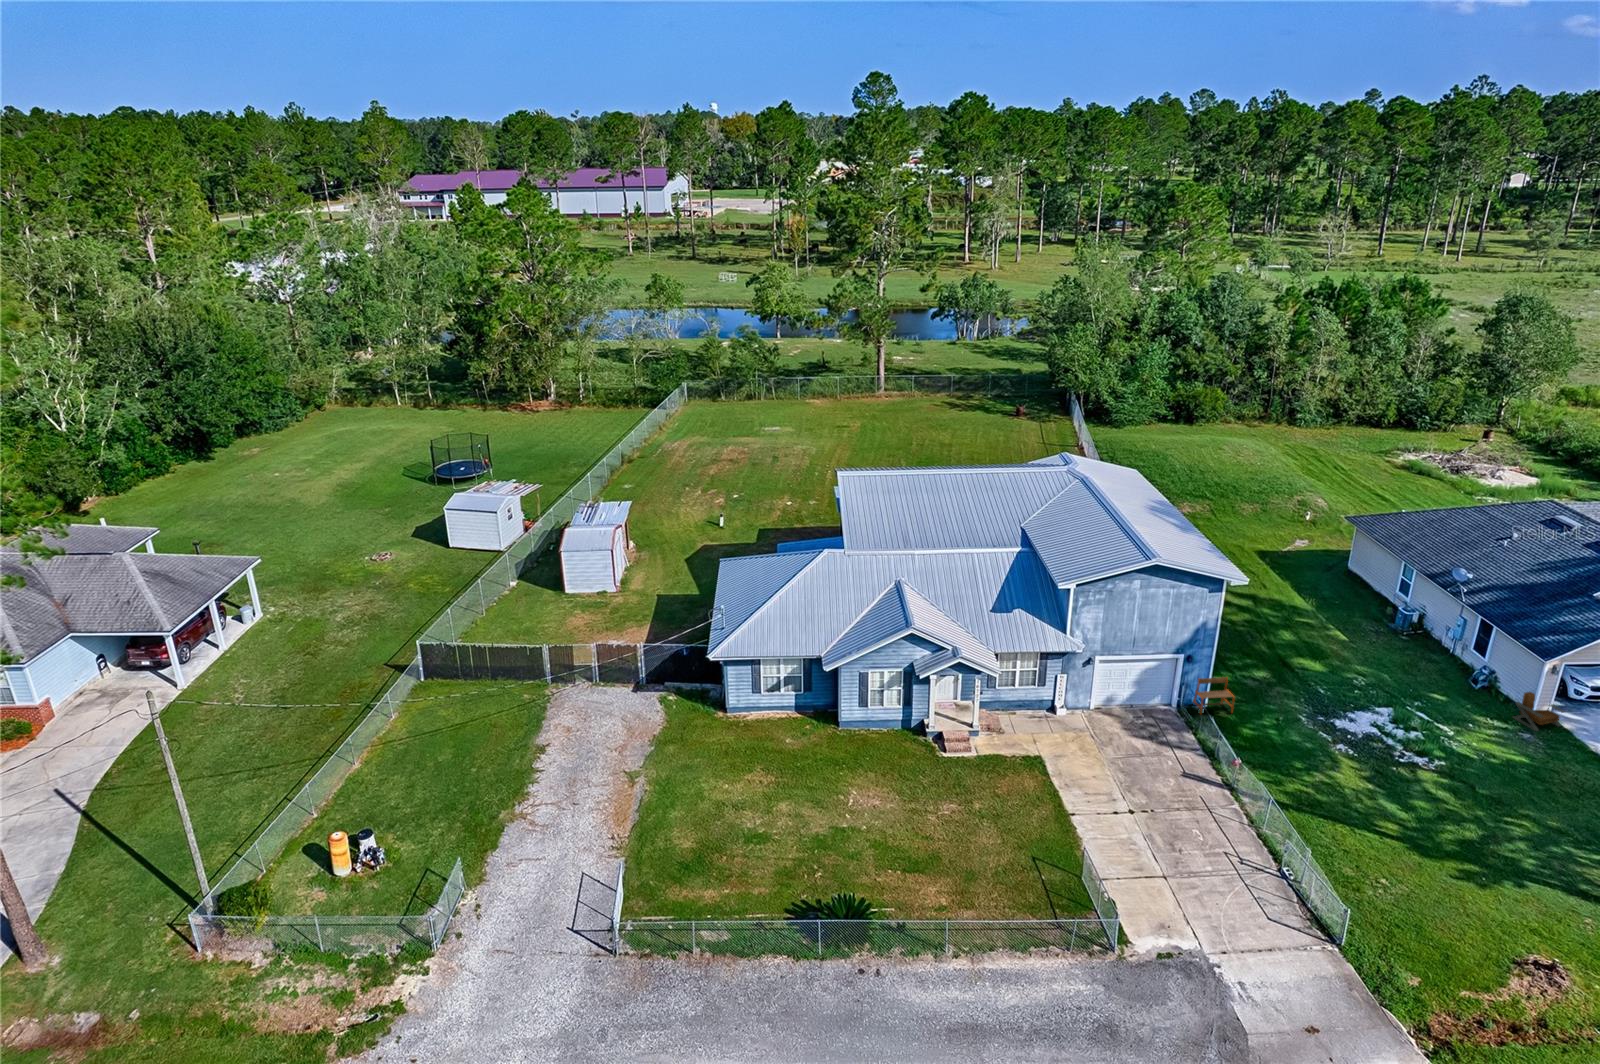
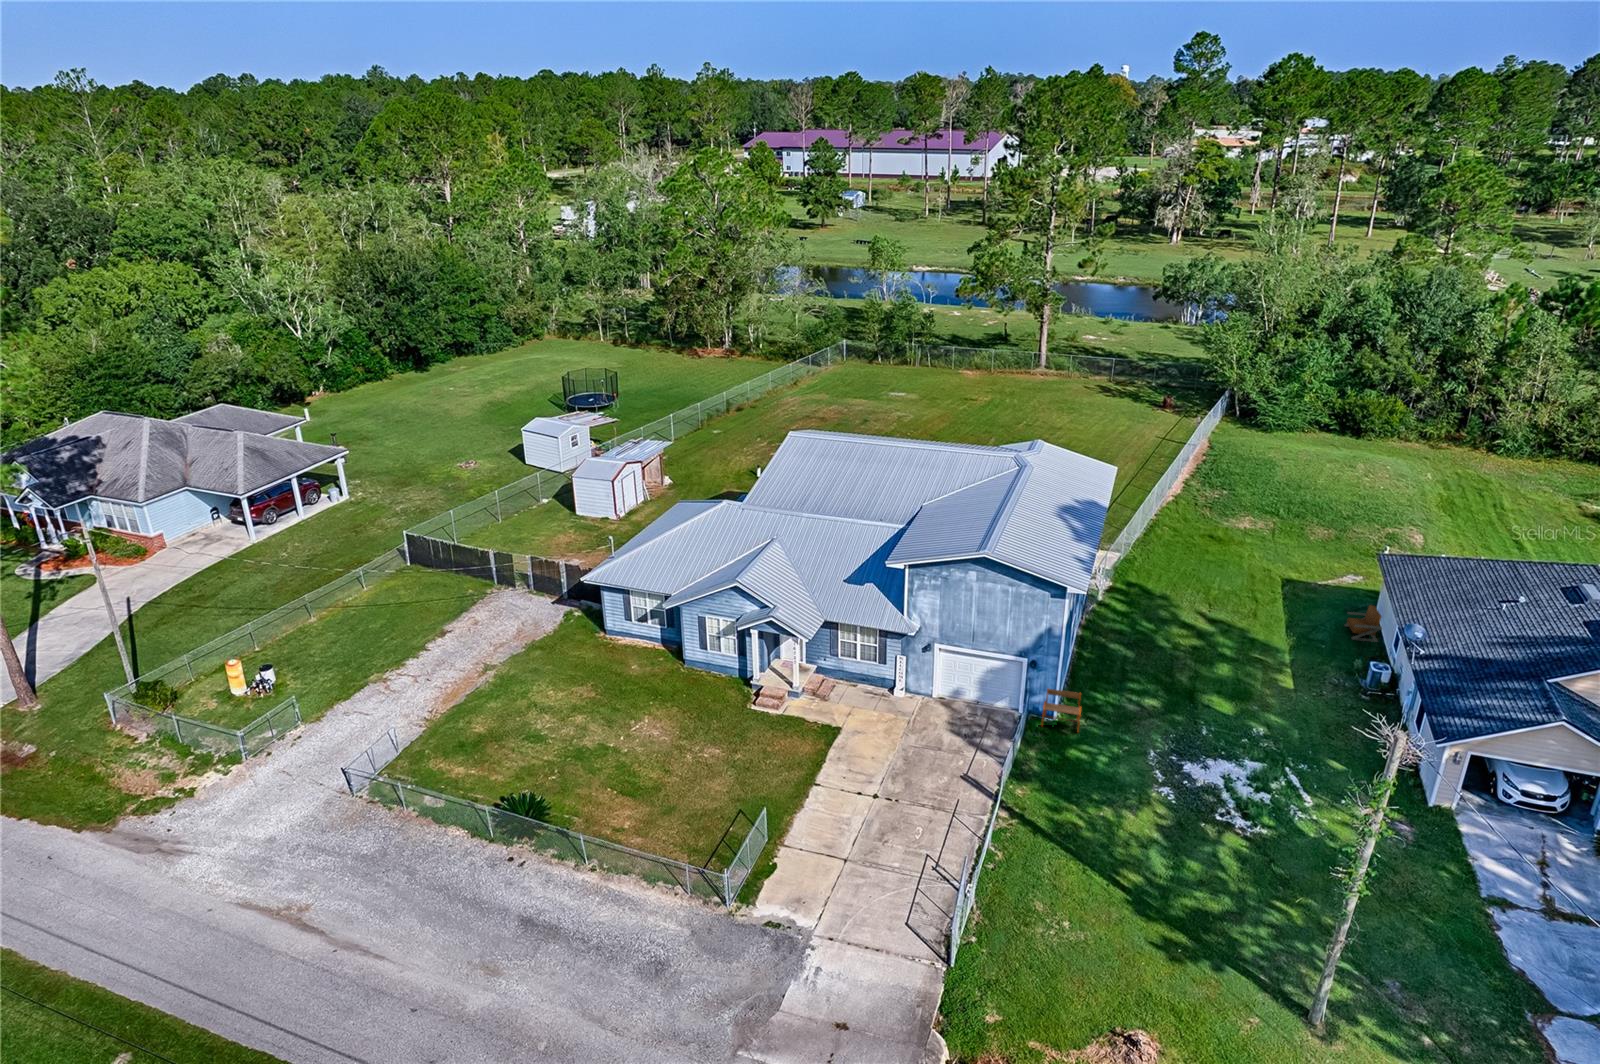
lounge chair: present [1513,692,1564,731] -> present [1345,605,1382,642]

